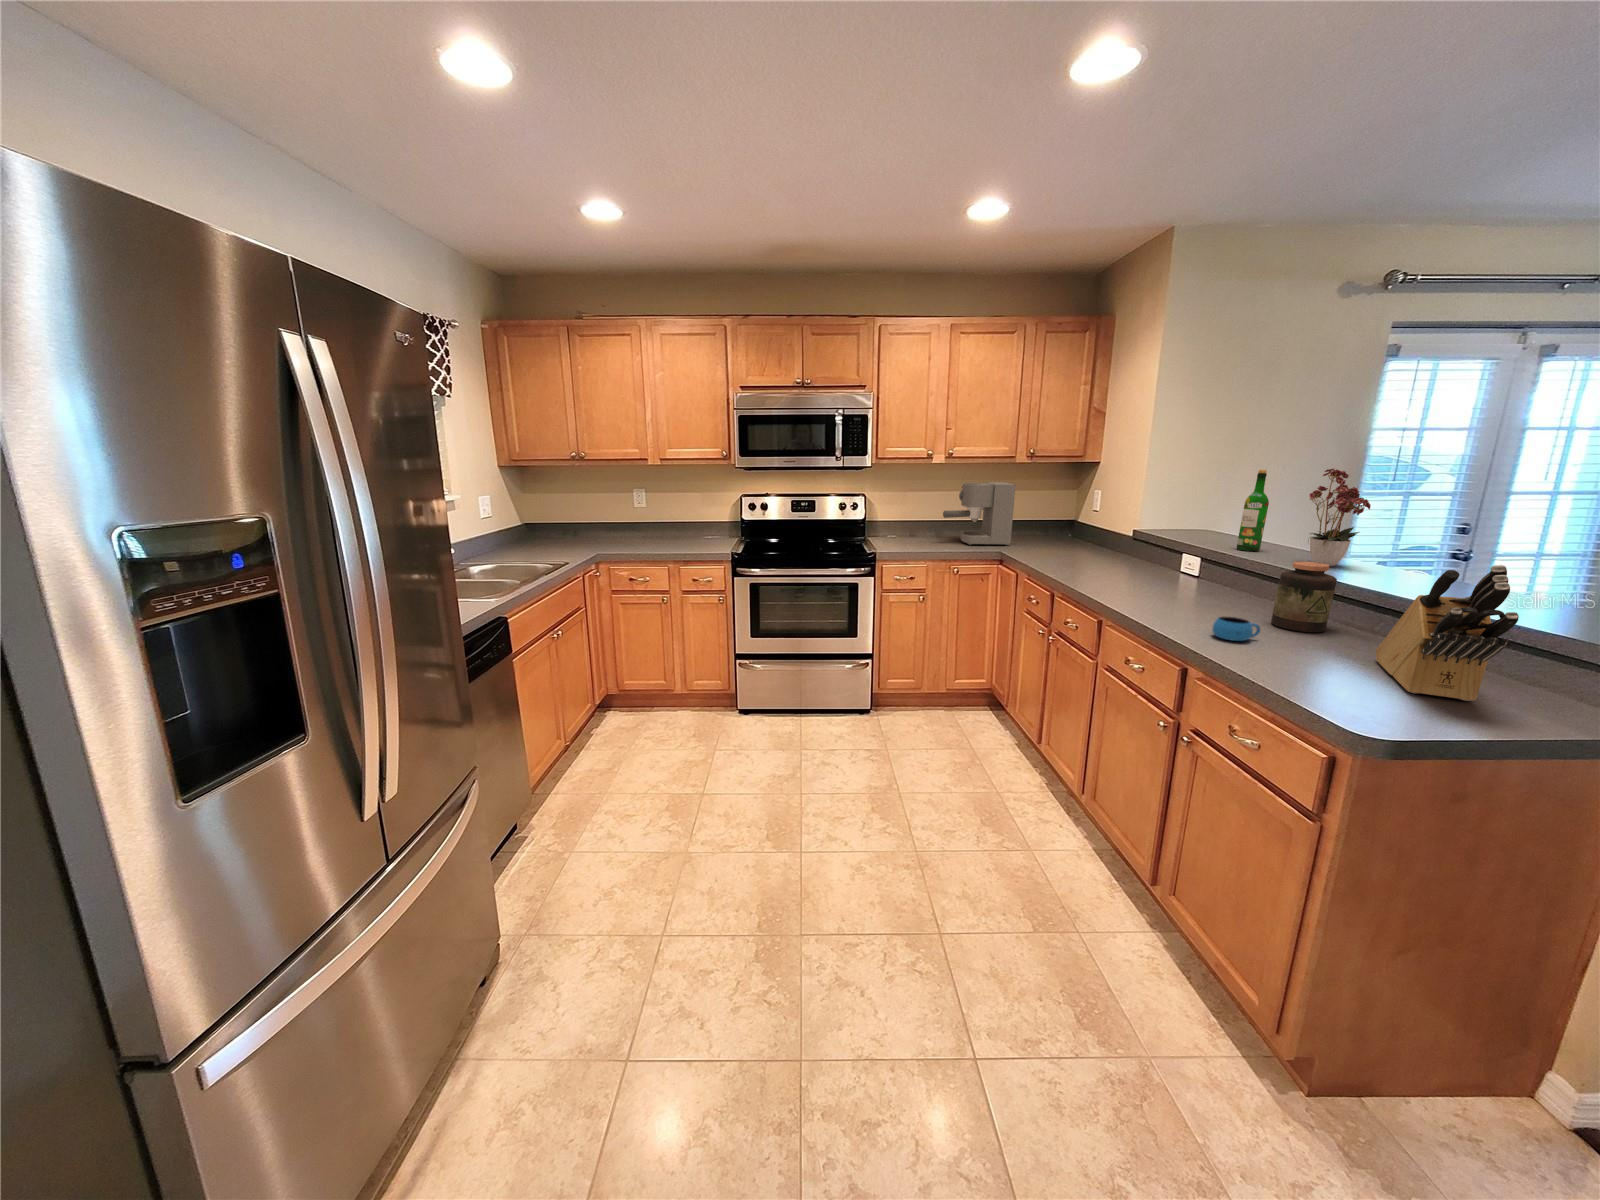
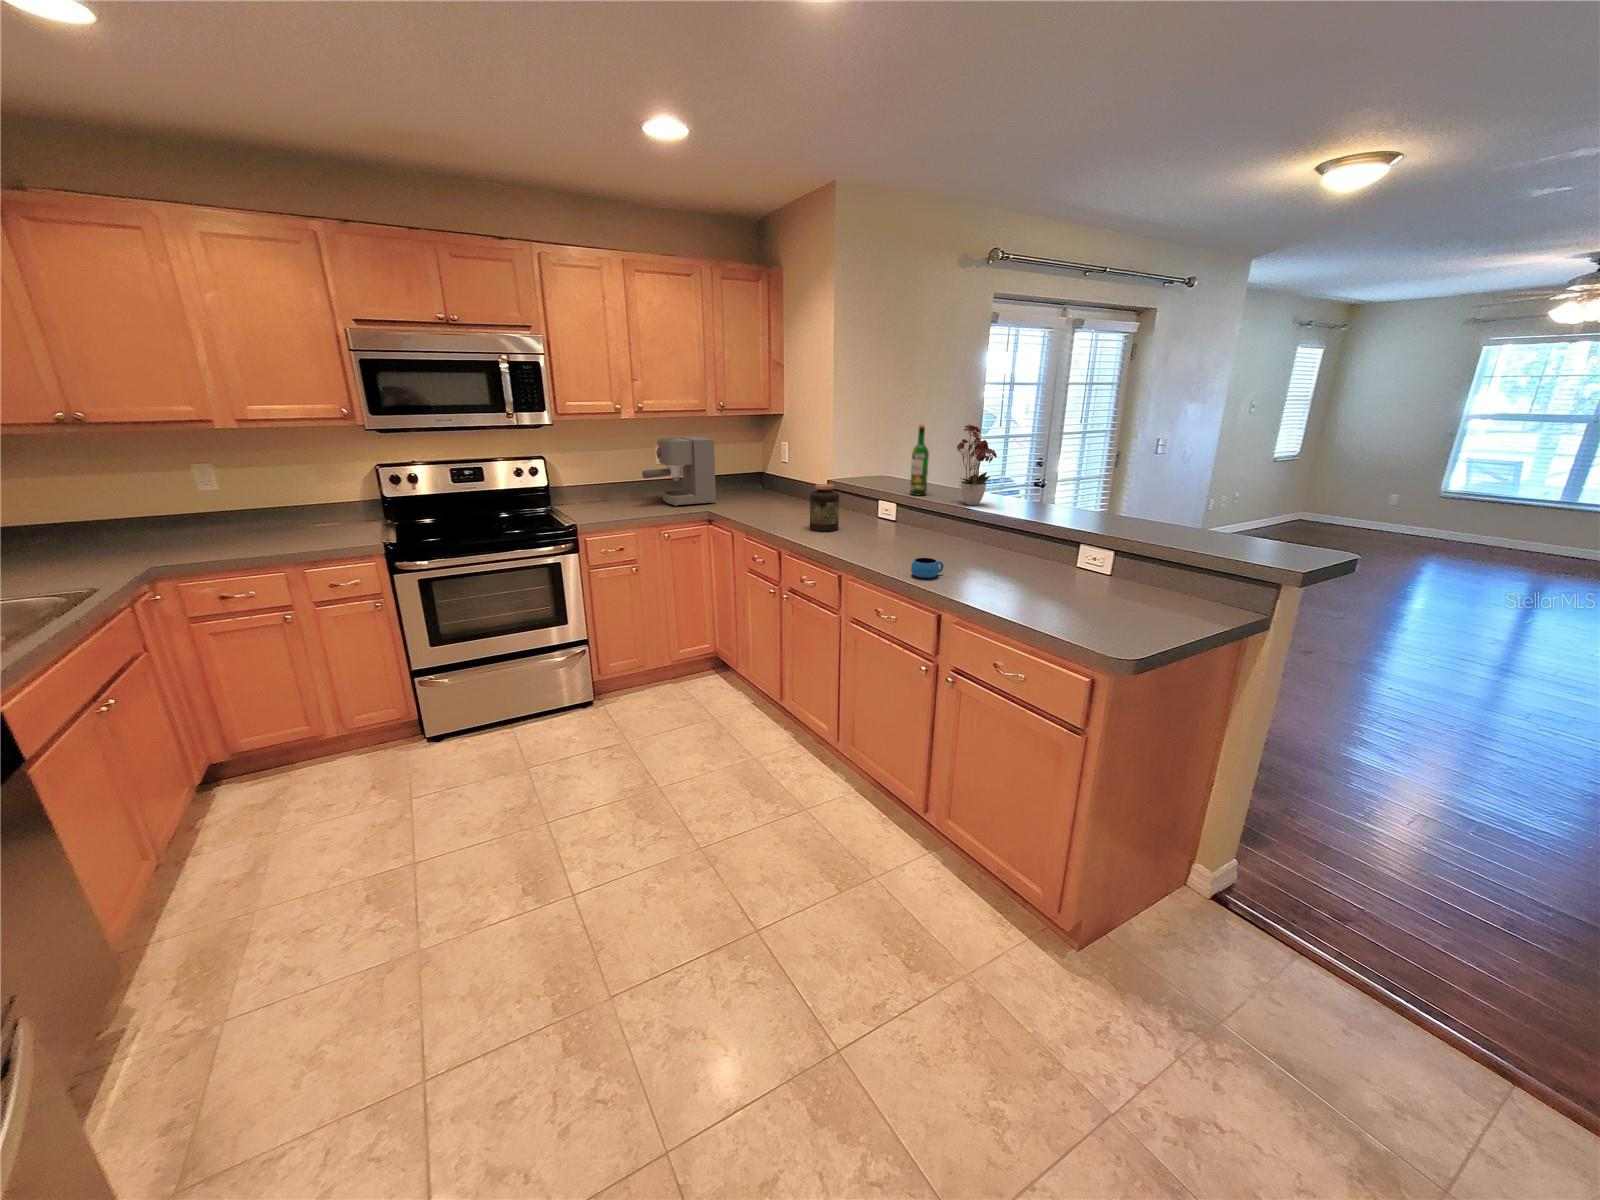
jar: present [1271,561,1337,632] -> present [810,484,839,531]
knife block: present [1376,565,1519,701] -> none [1016,504,1092,601]

